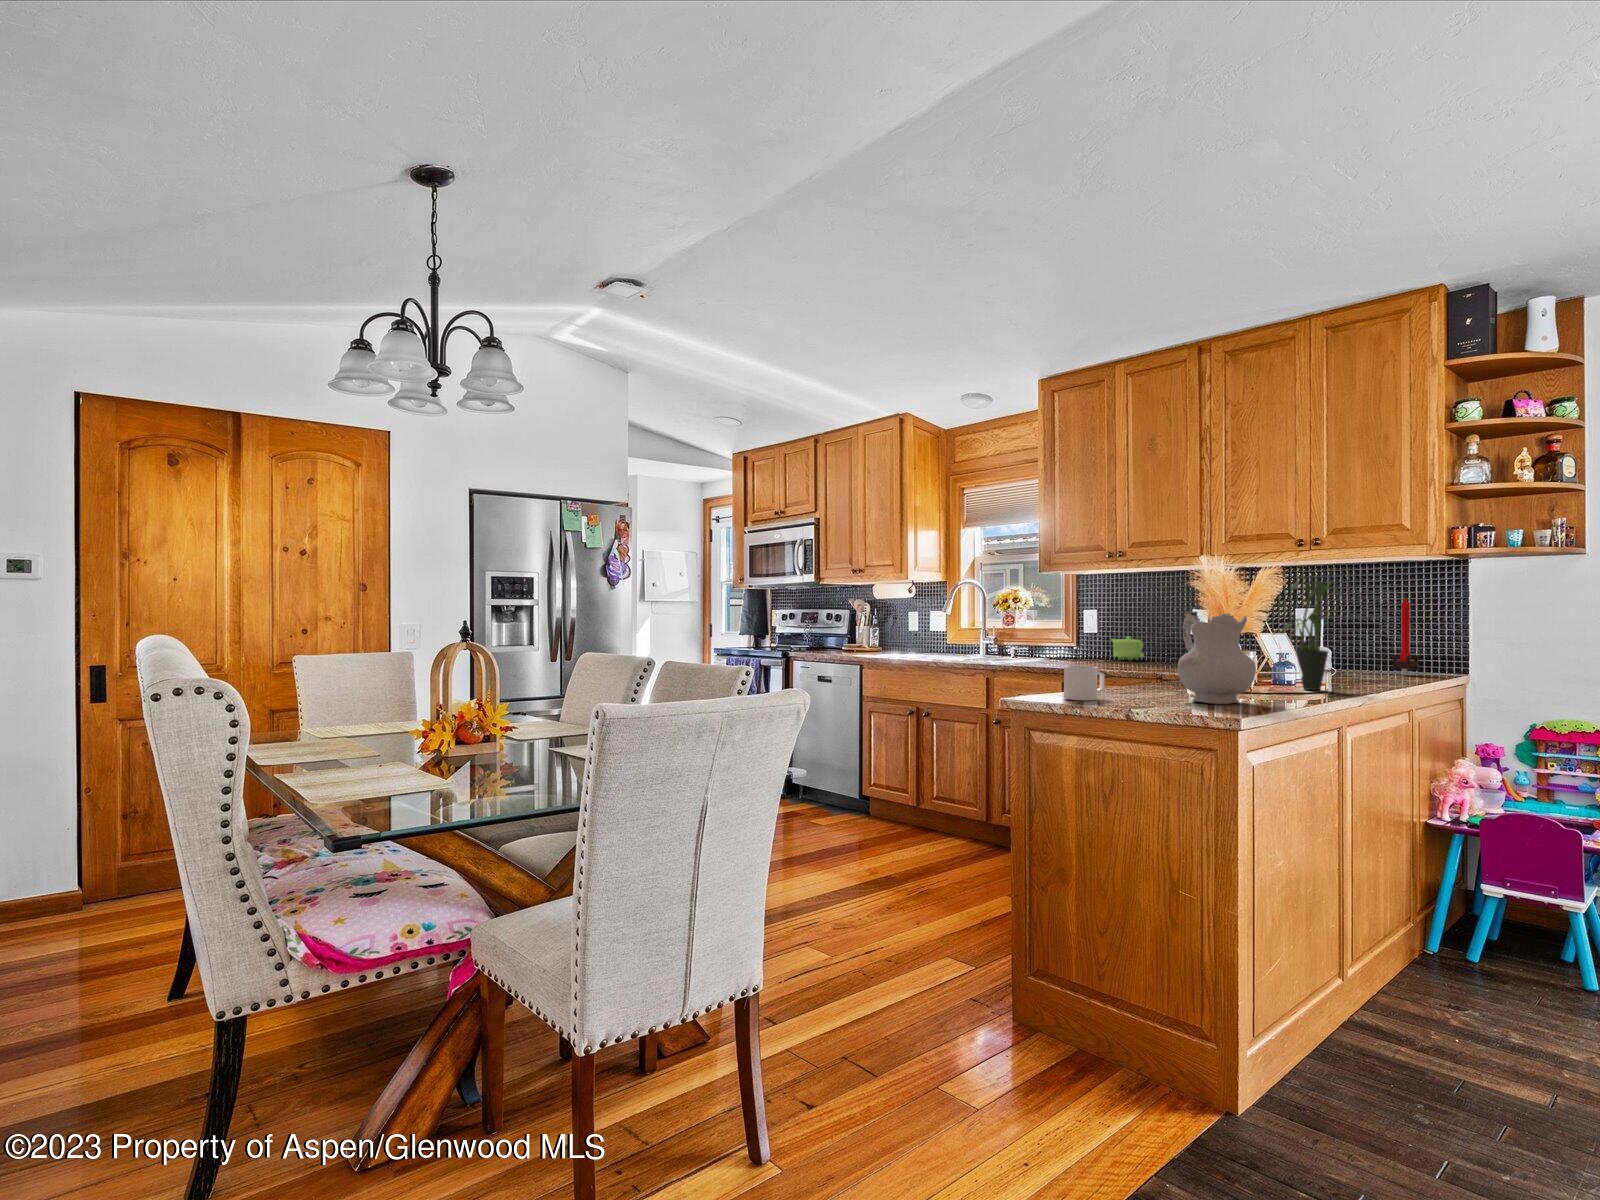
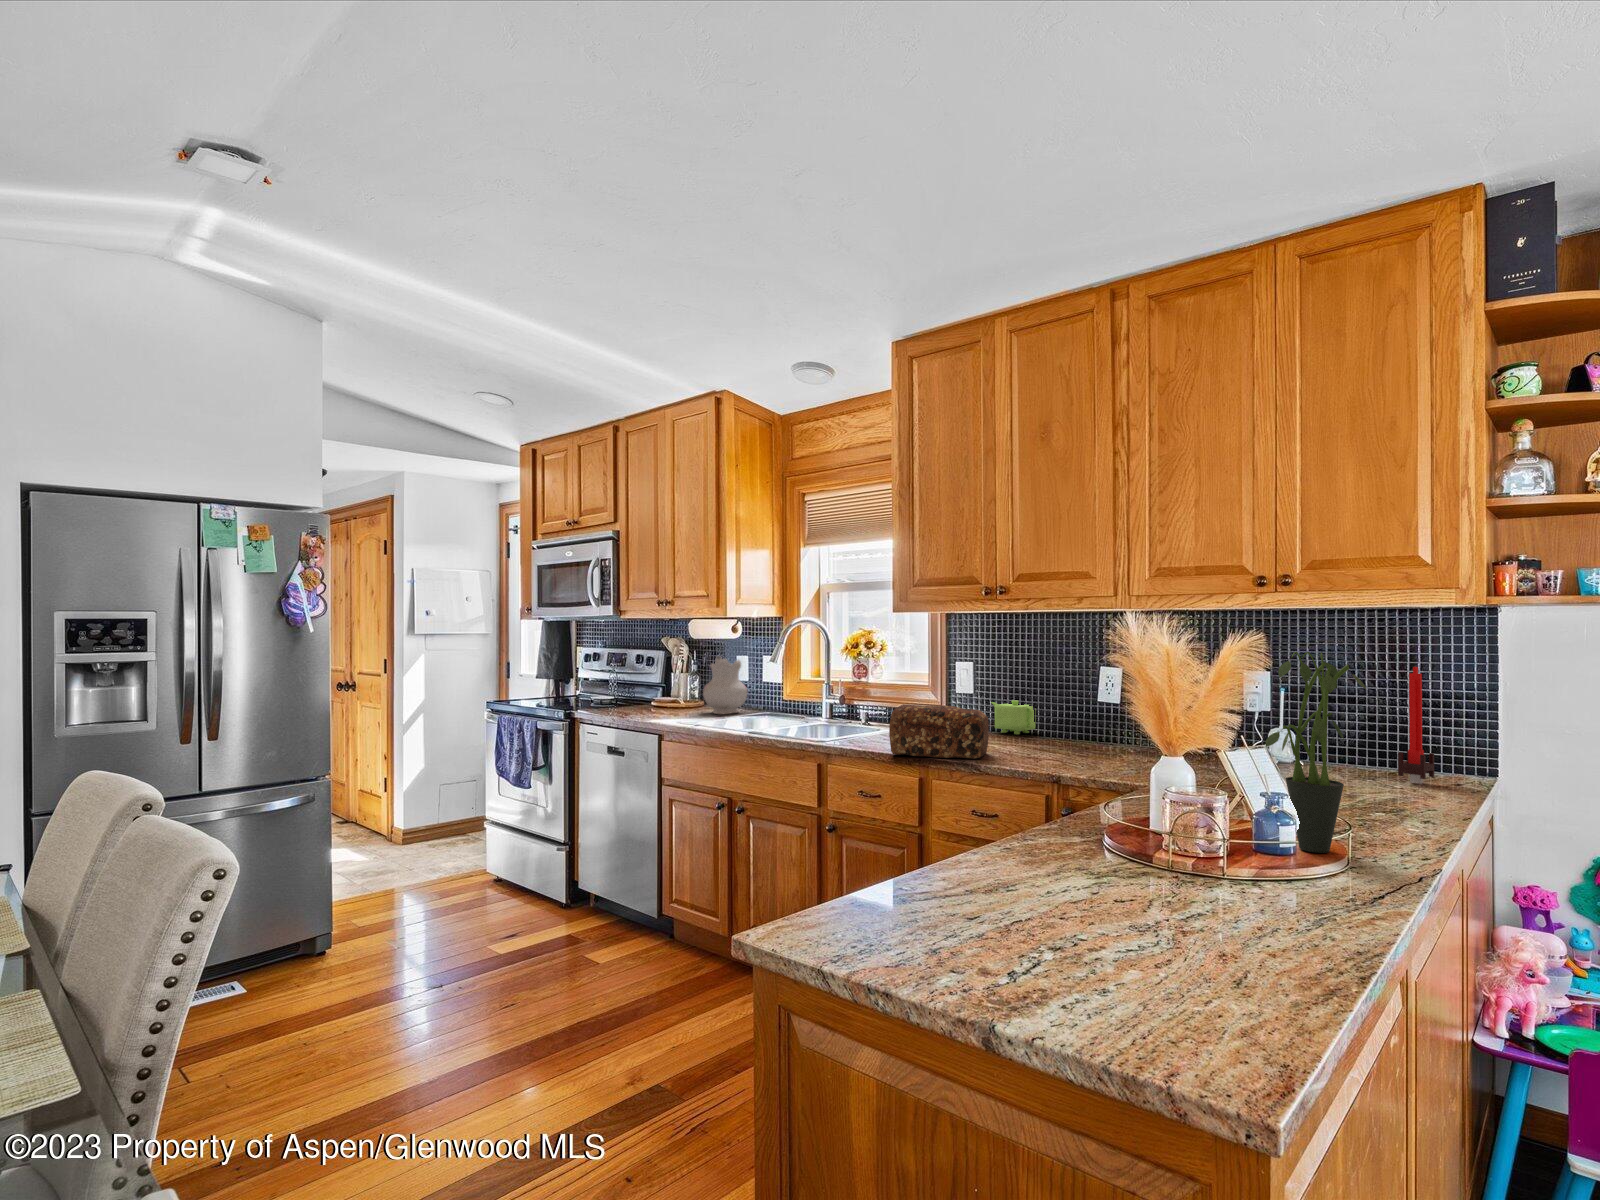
ceramic pitcher: present [1178,611,1256,704] -> present [703,656,747,715]
bread loaf: none [1041,632,1110,667] -> present [889,704,989,758]
mug: present [1064,666,1105,700] -> none [882,838,959,918]

